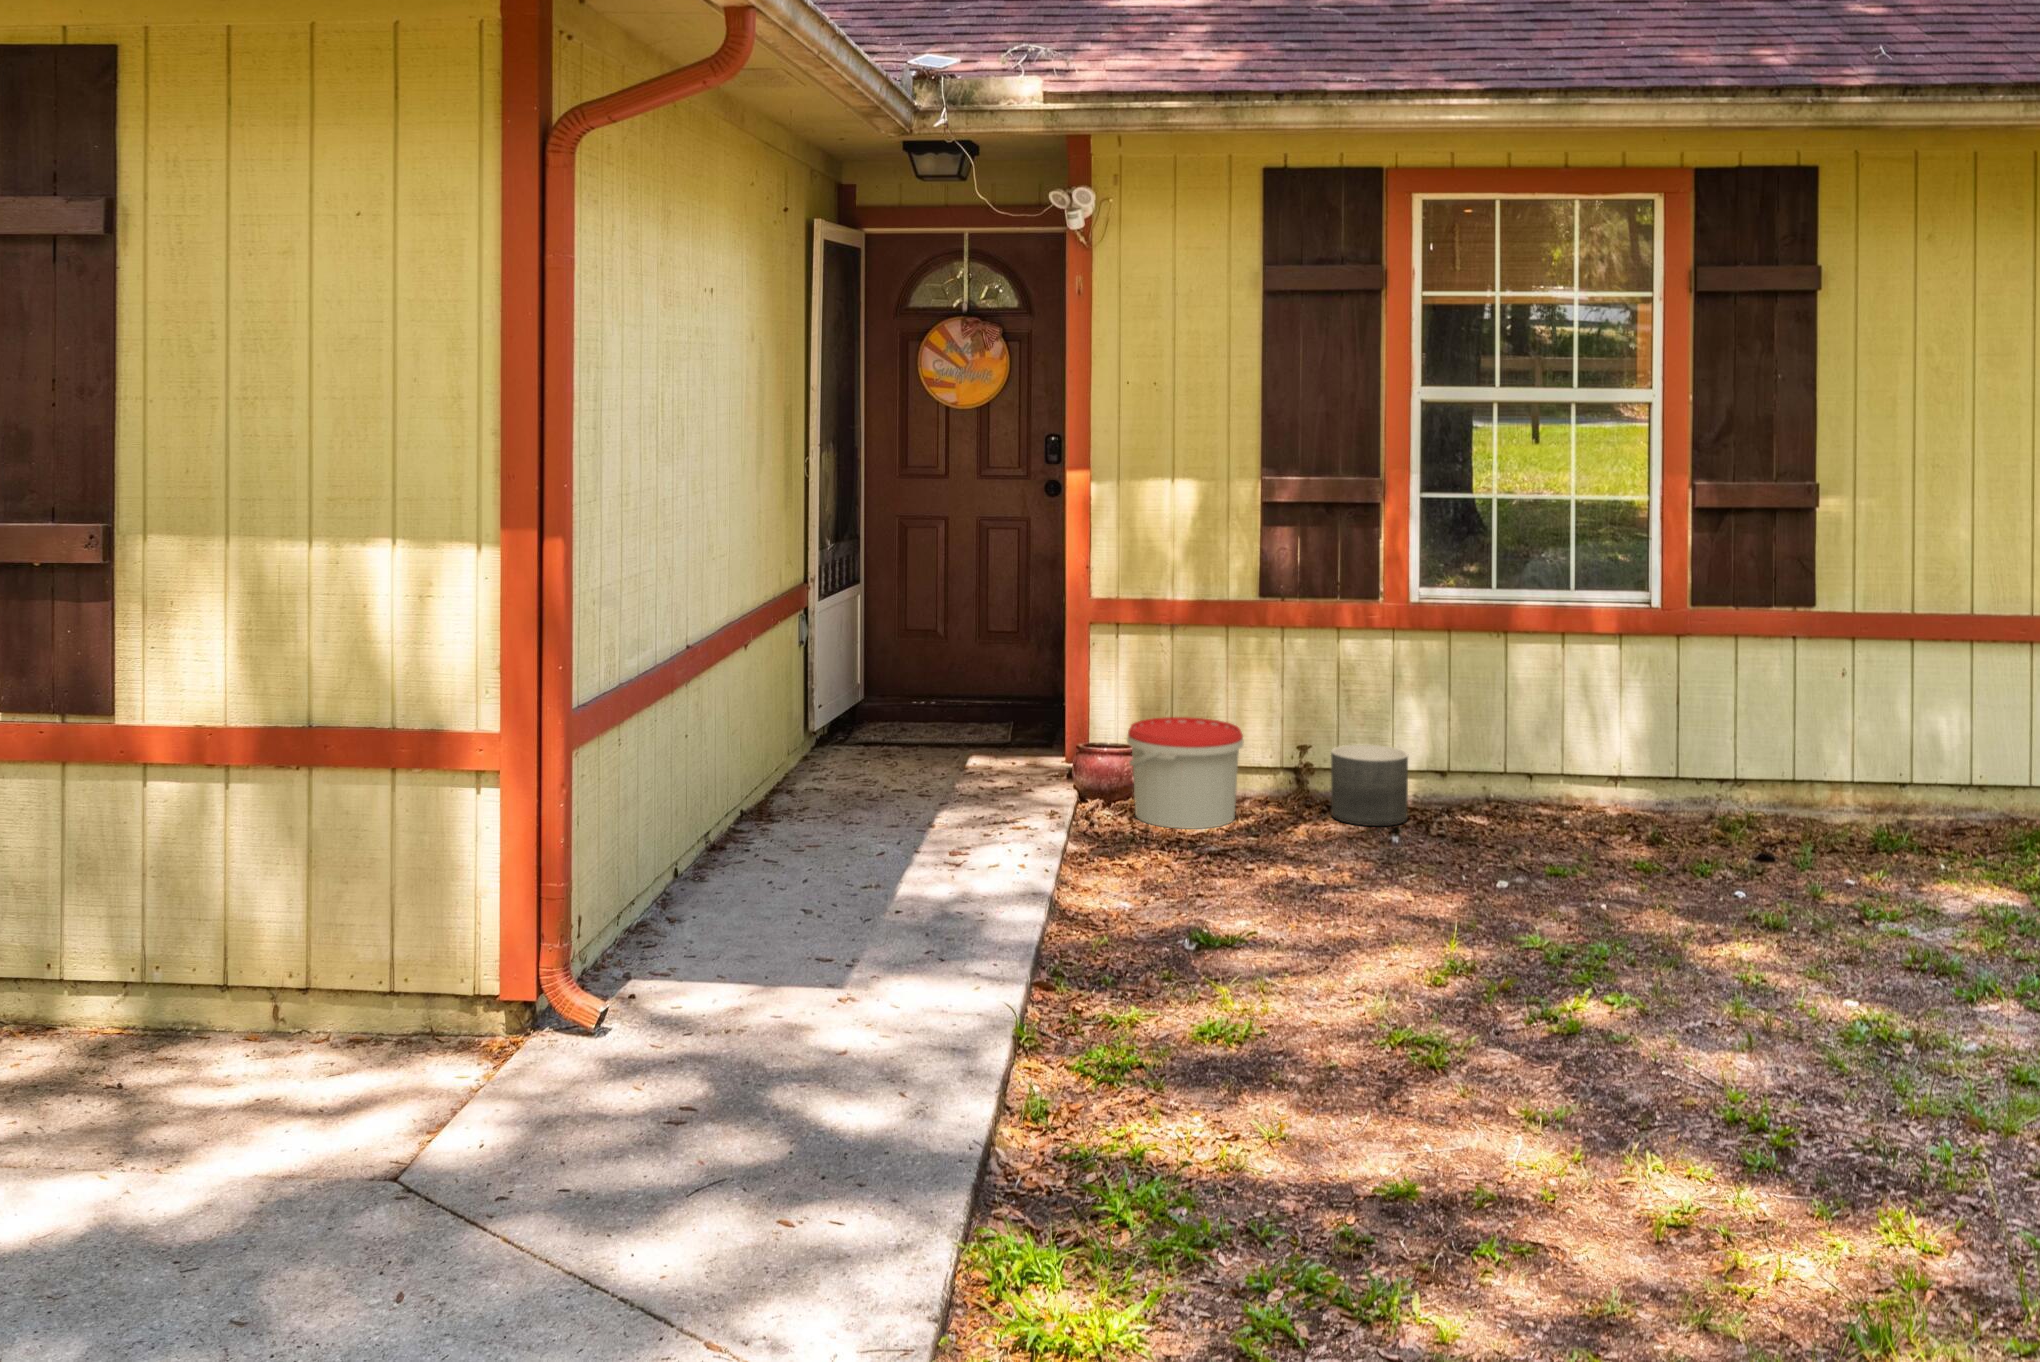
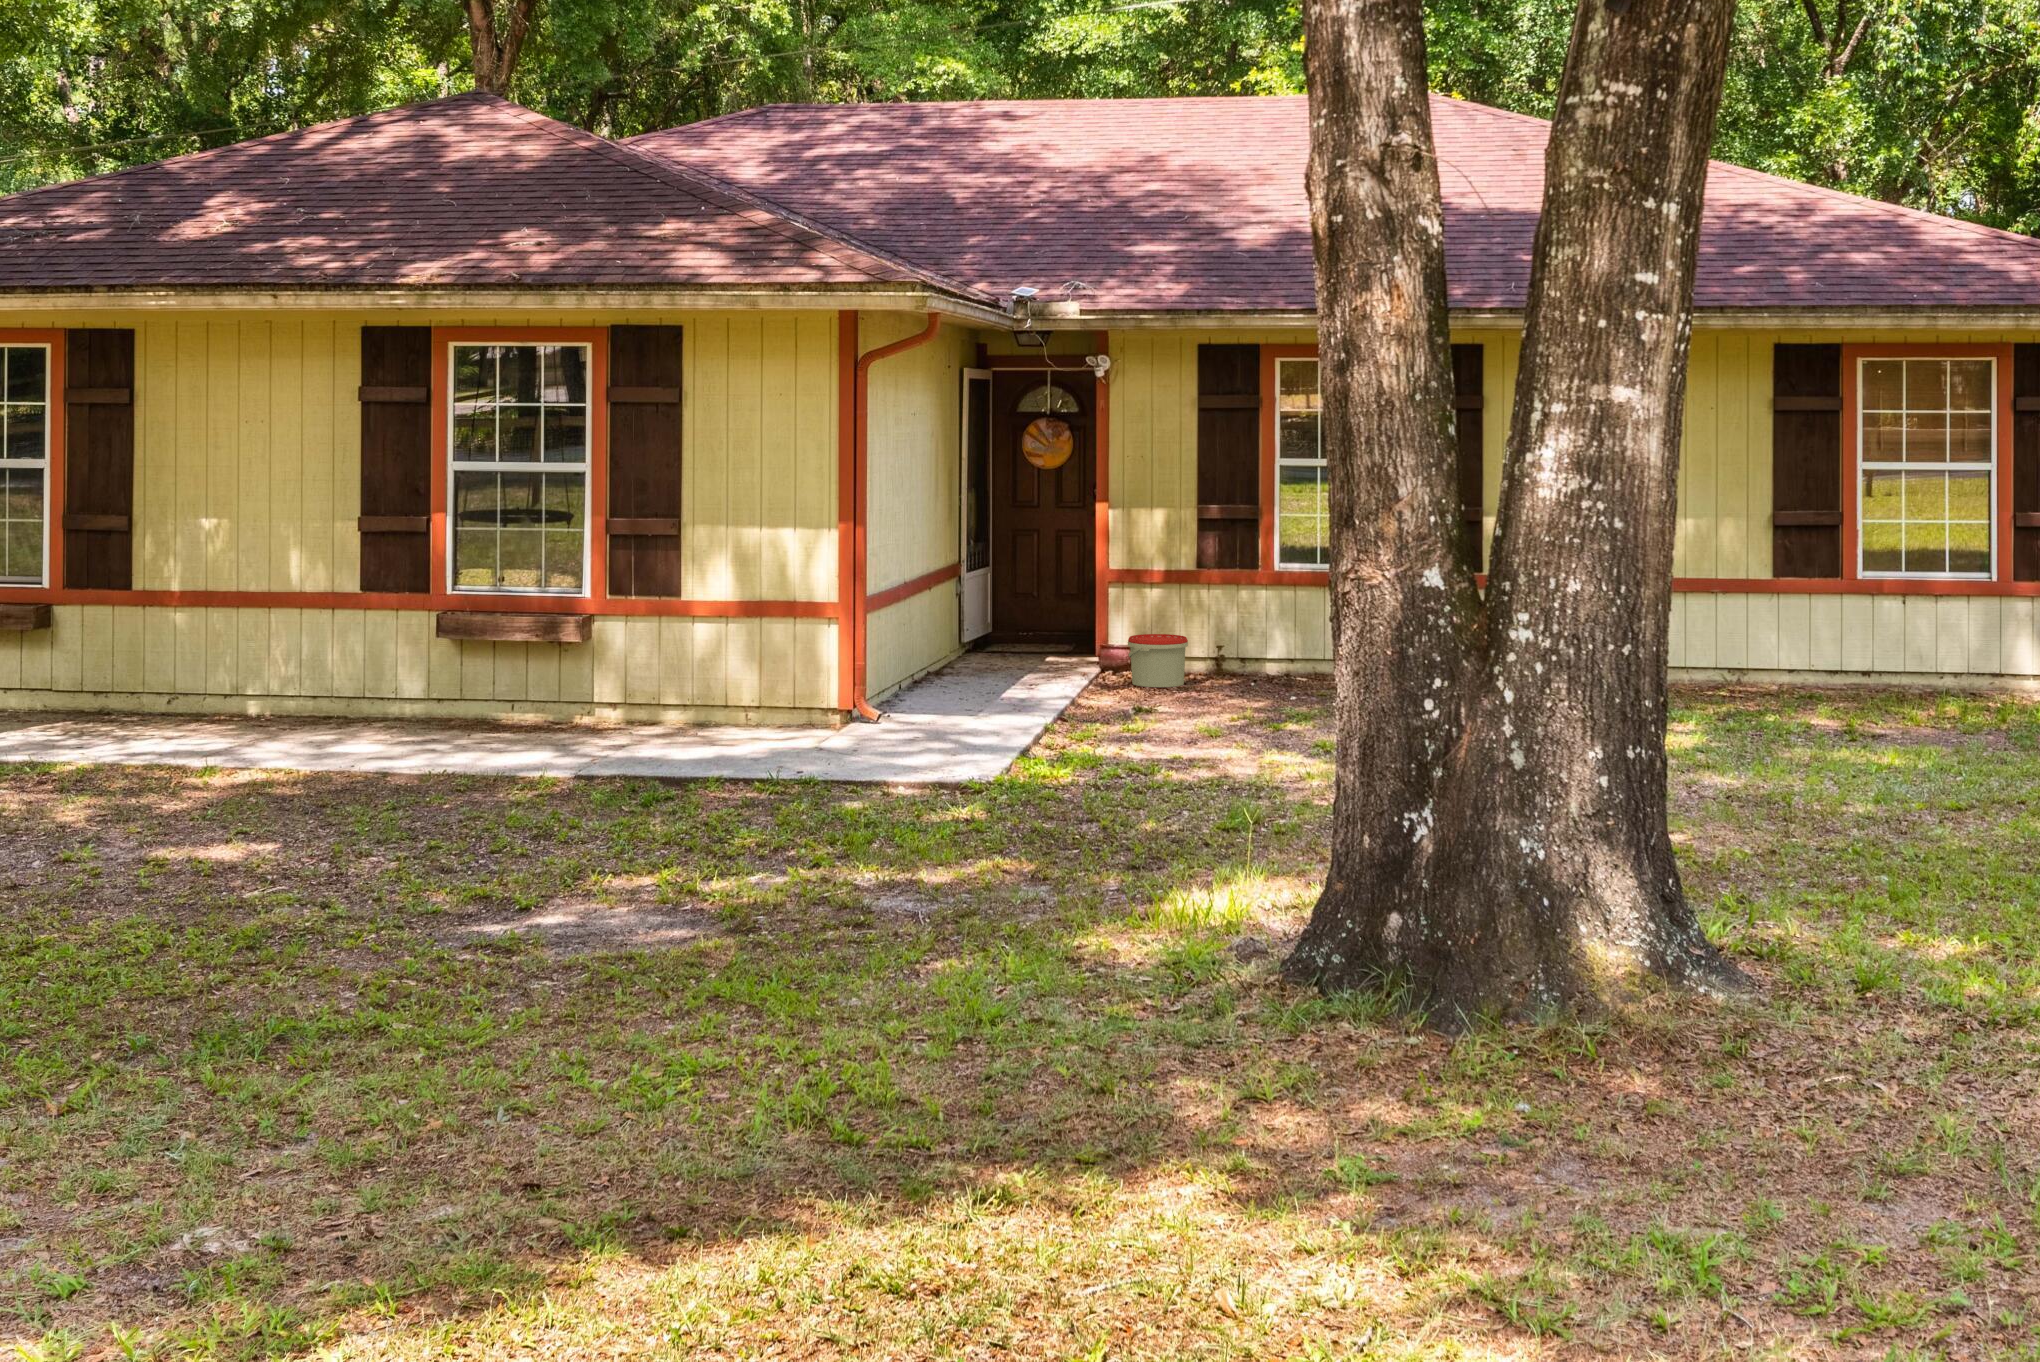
planter: present [1331,745,1408,826] -> none [1235,648,1274,687]

